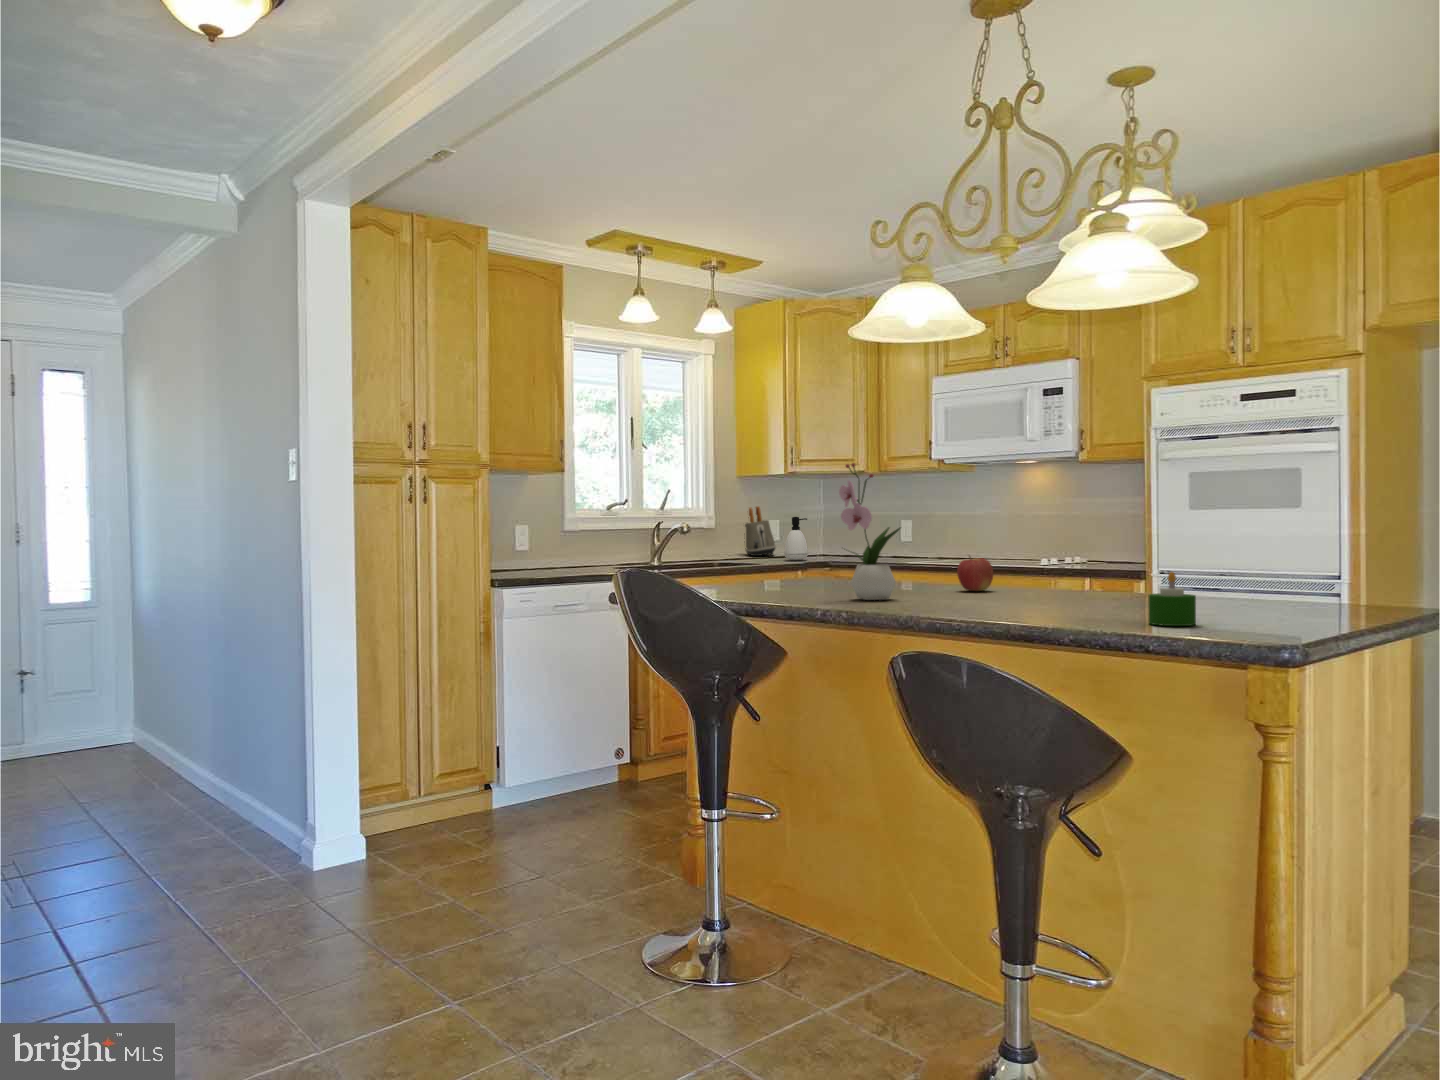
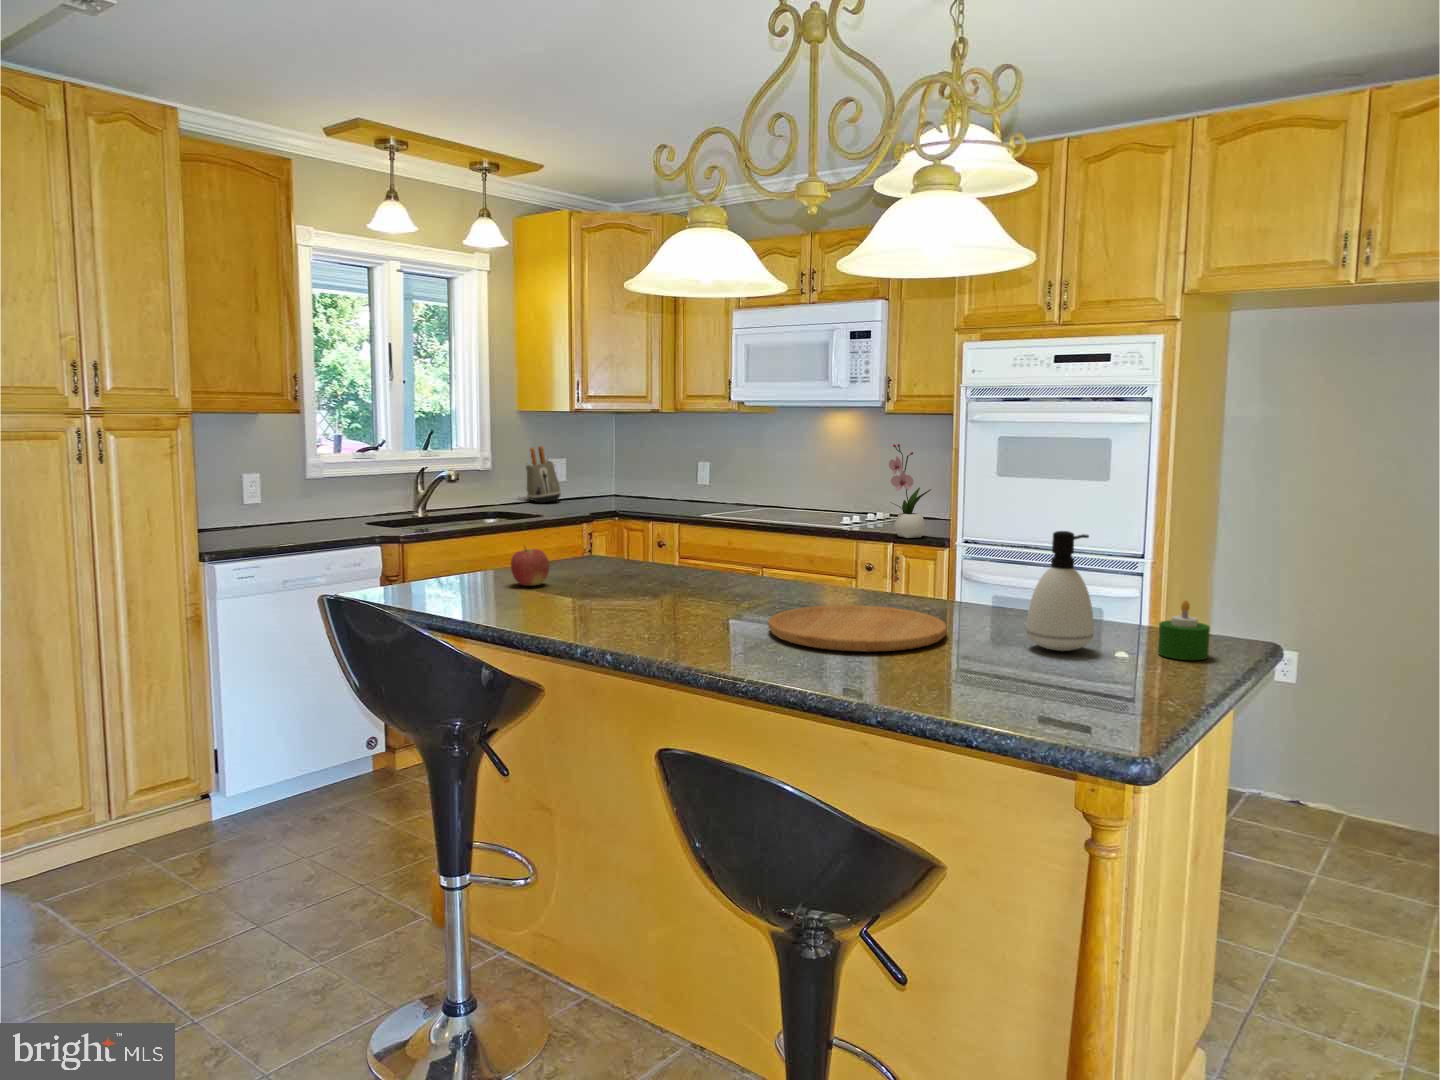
flower arrangement: present [839,463,900,600] -> present [889,444,931,538]
soap dispenser: present [784,517,808,560] -> present [1026,531,1094,651]
apple: present [957,556,993,591] -> present [511,546,549,586]
candle: present [1148,572,1196,626] -> present [1158,601,1210,660]
cutting board: none [976,589,1133,609] -> present [768,605,947,652]

